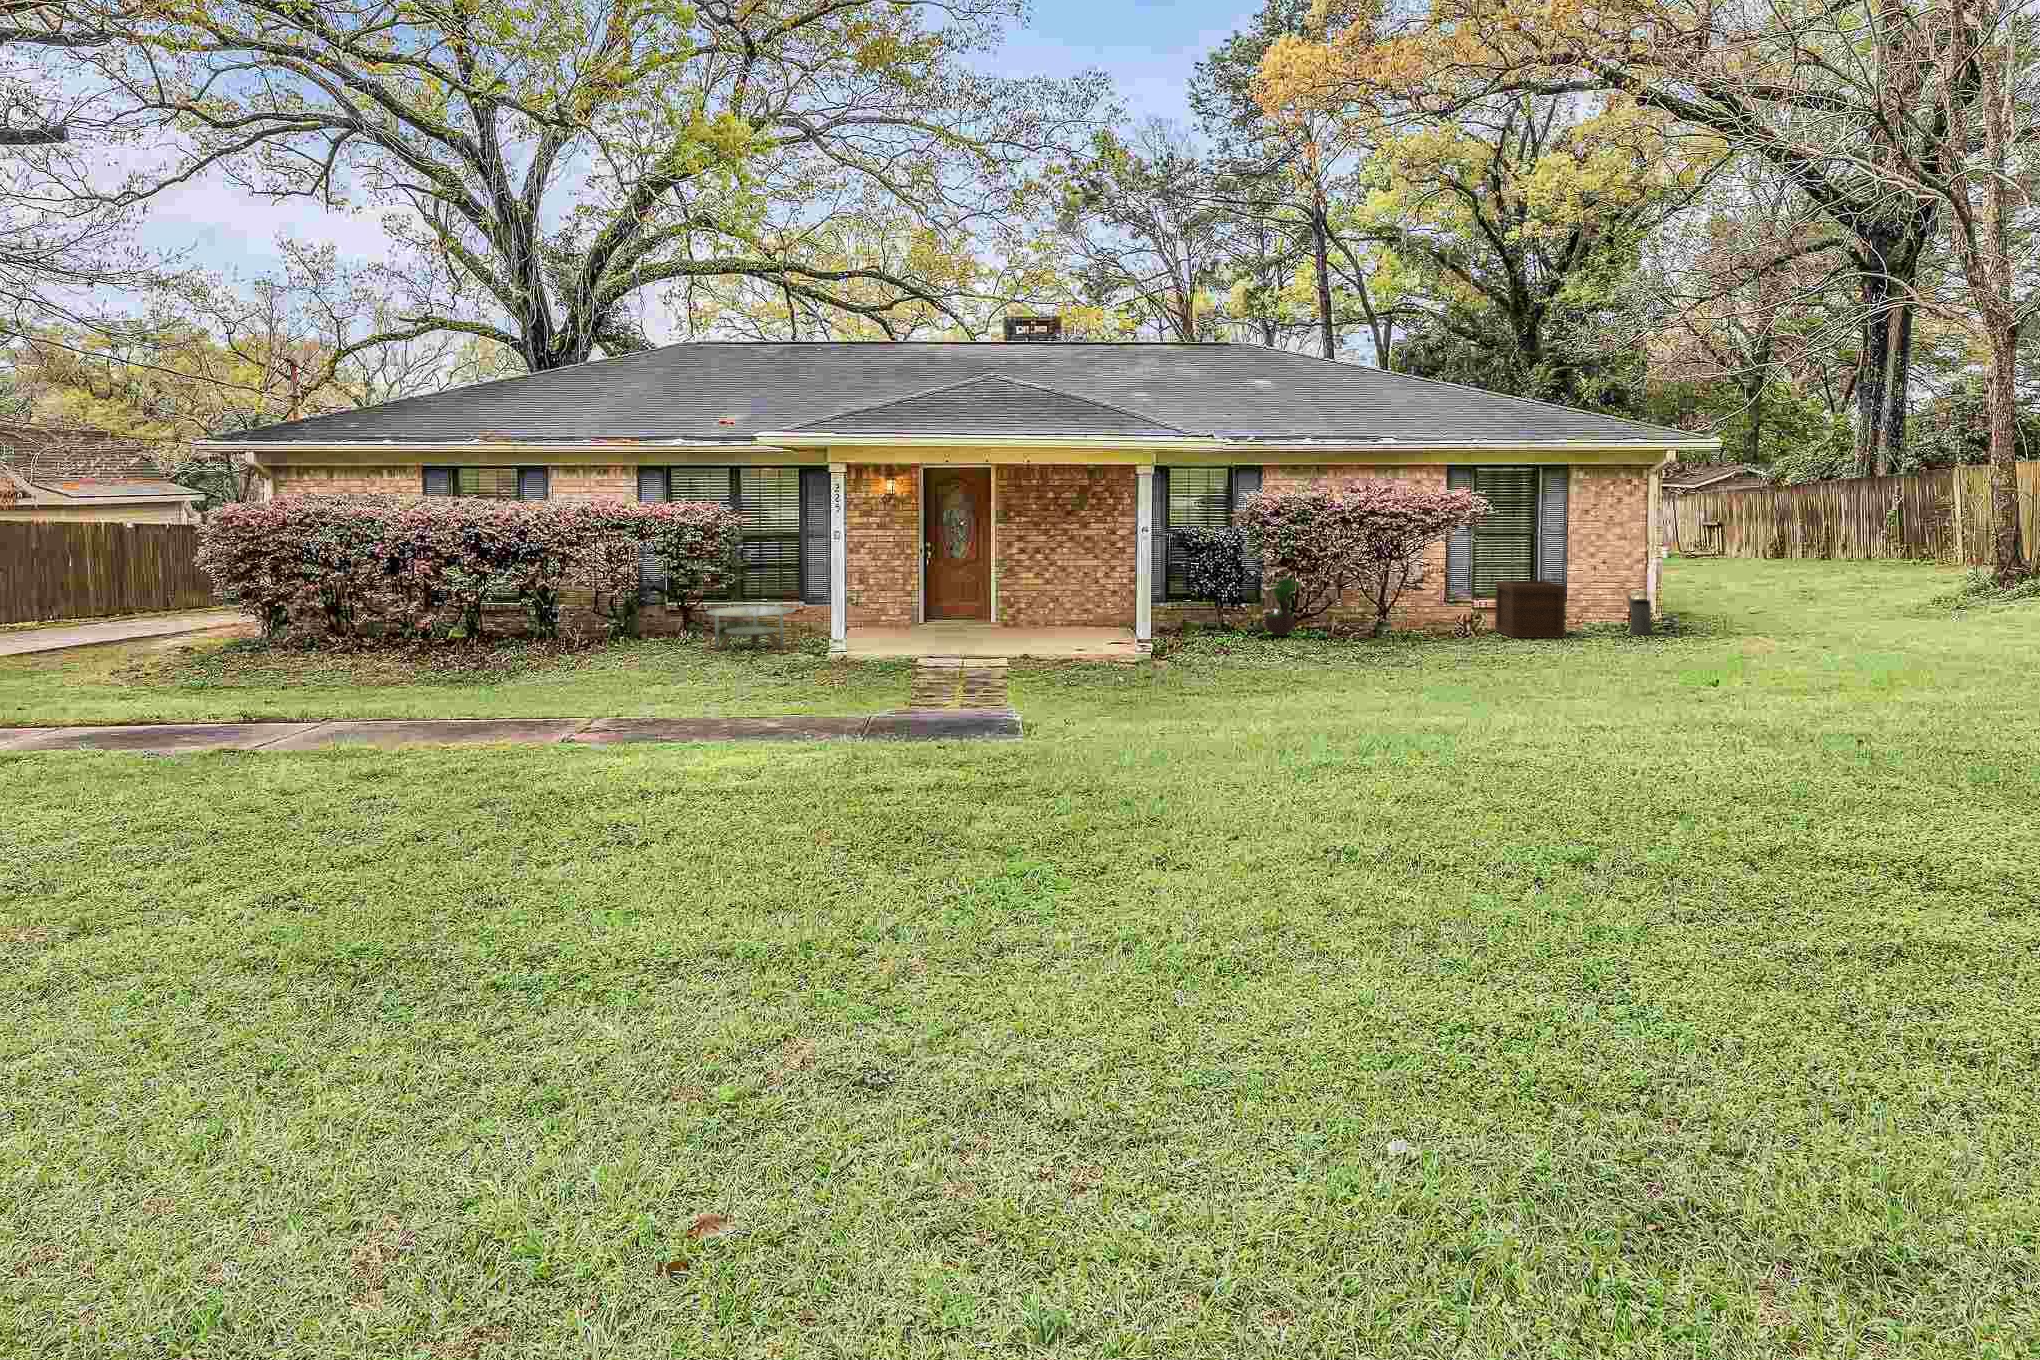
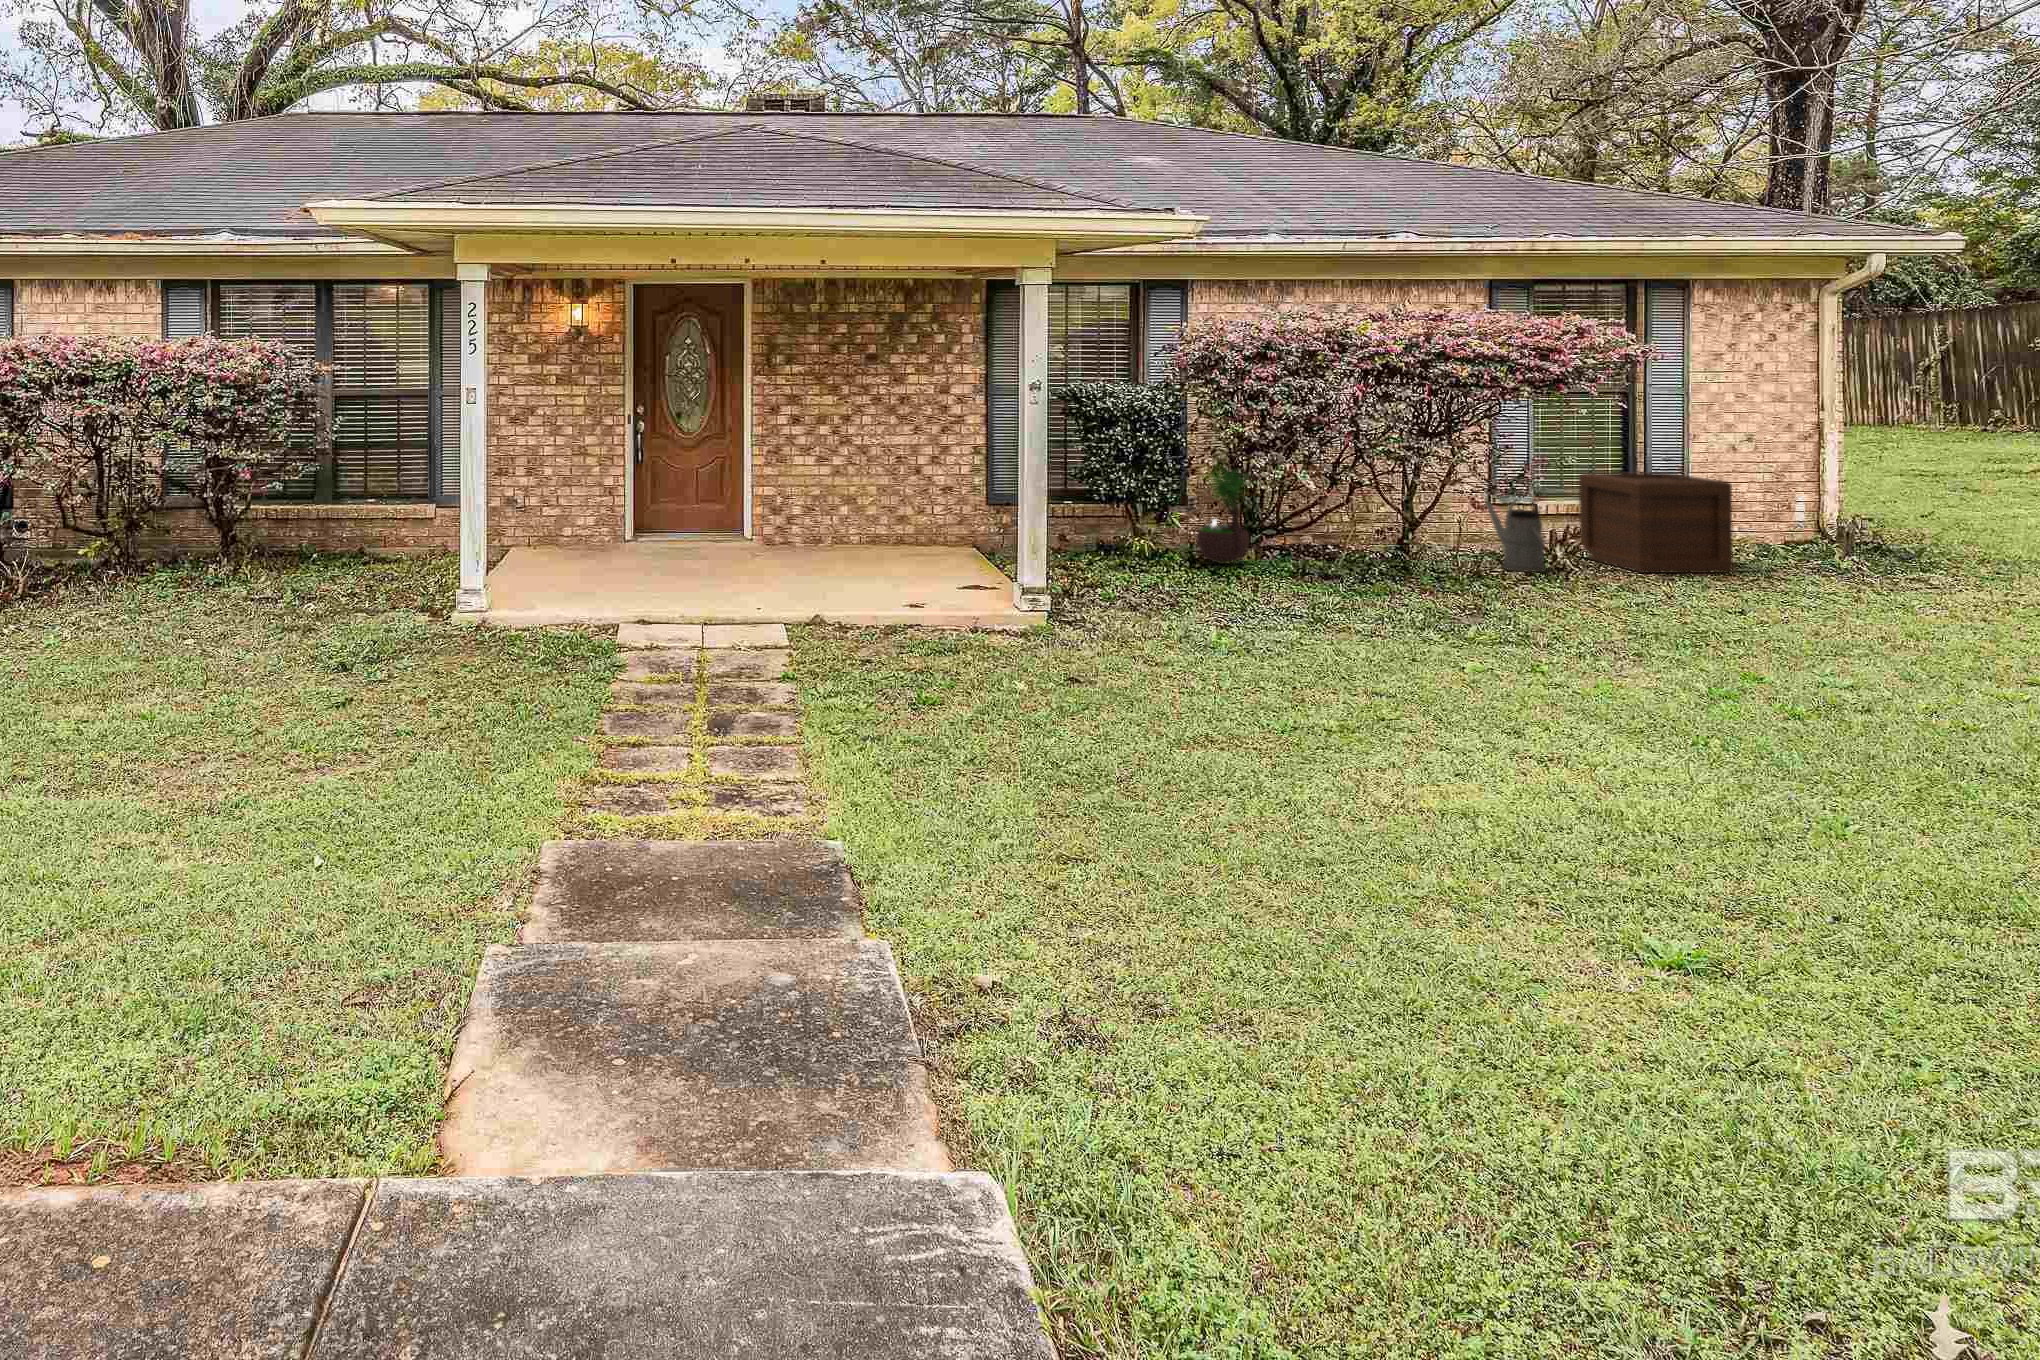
watering can: present [1627,596,1652,635] -> present [1486,496,1546,572]
round table: present [706,606,795,650] -> none [257,510,415,589]

